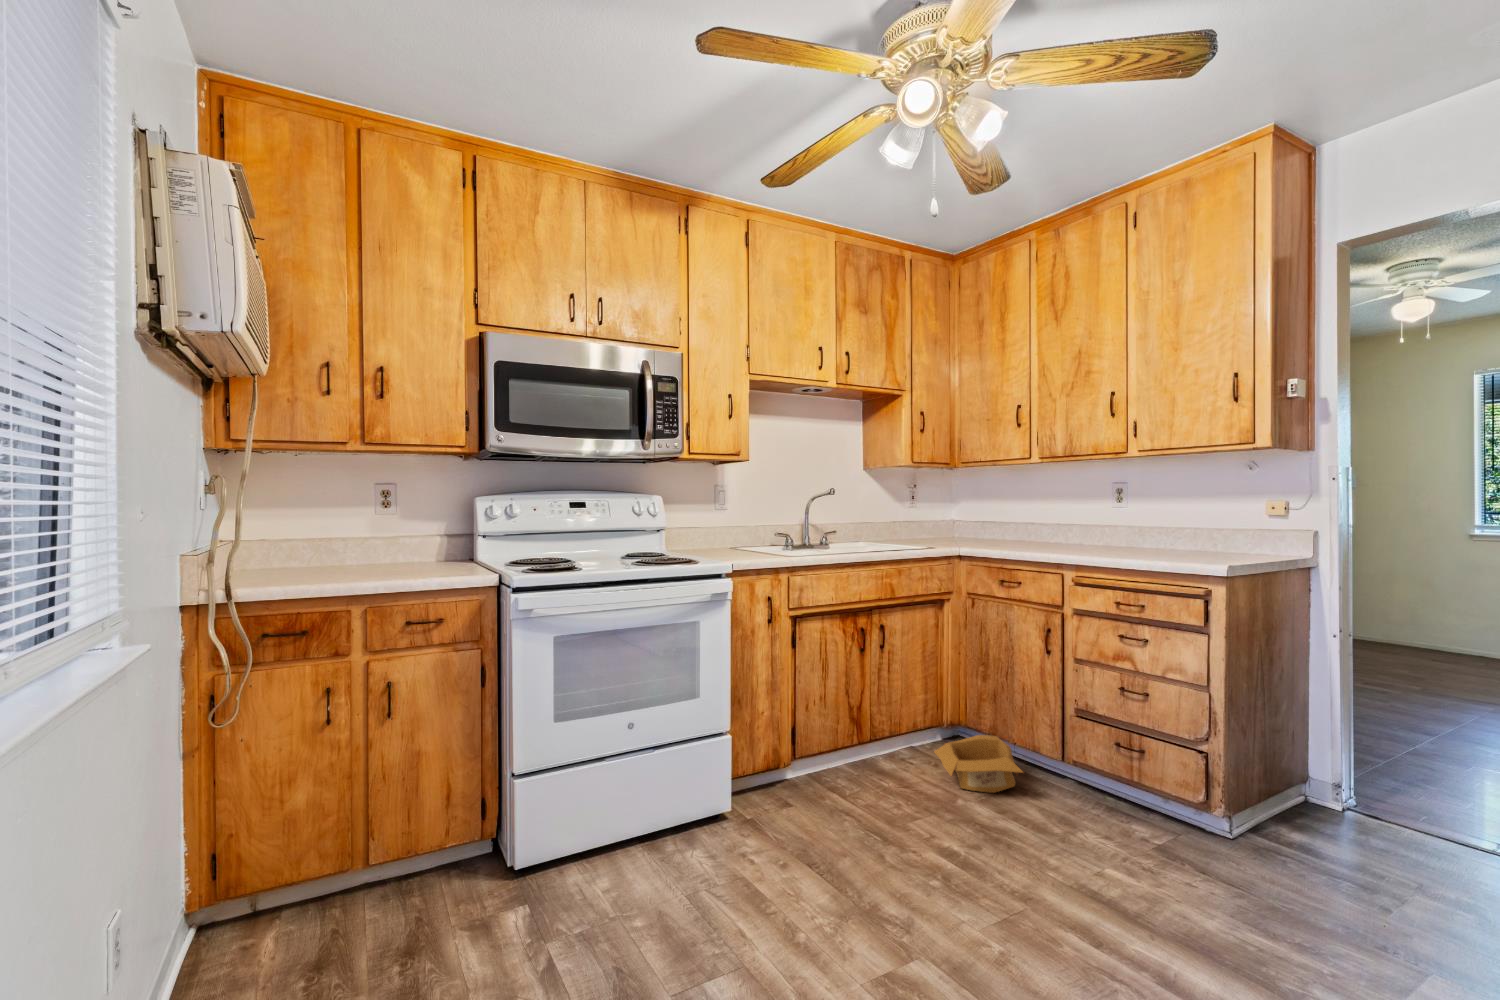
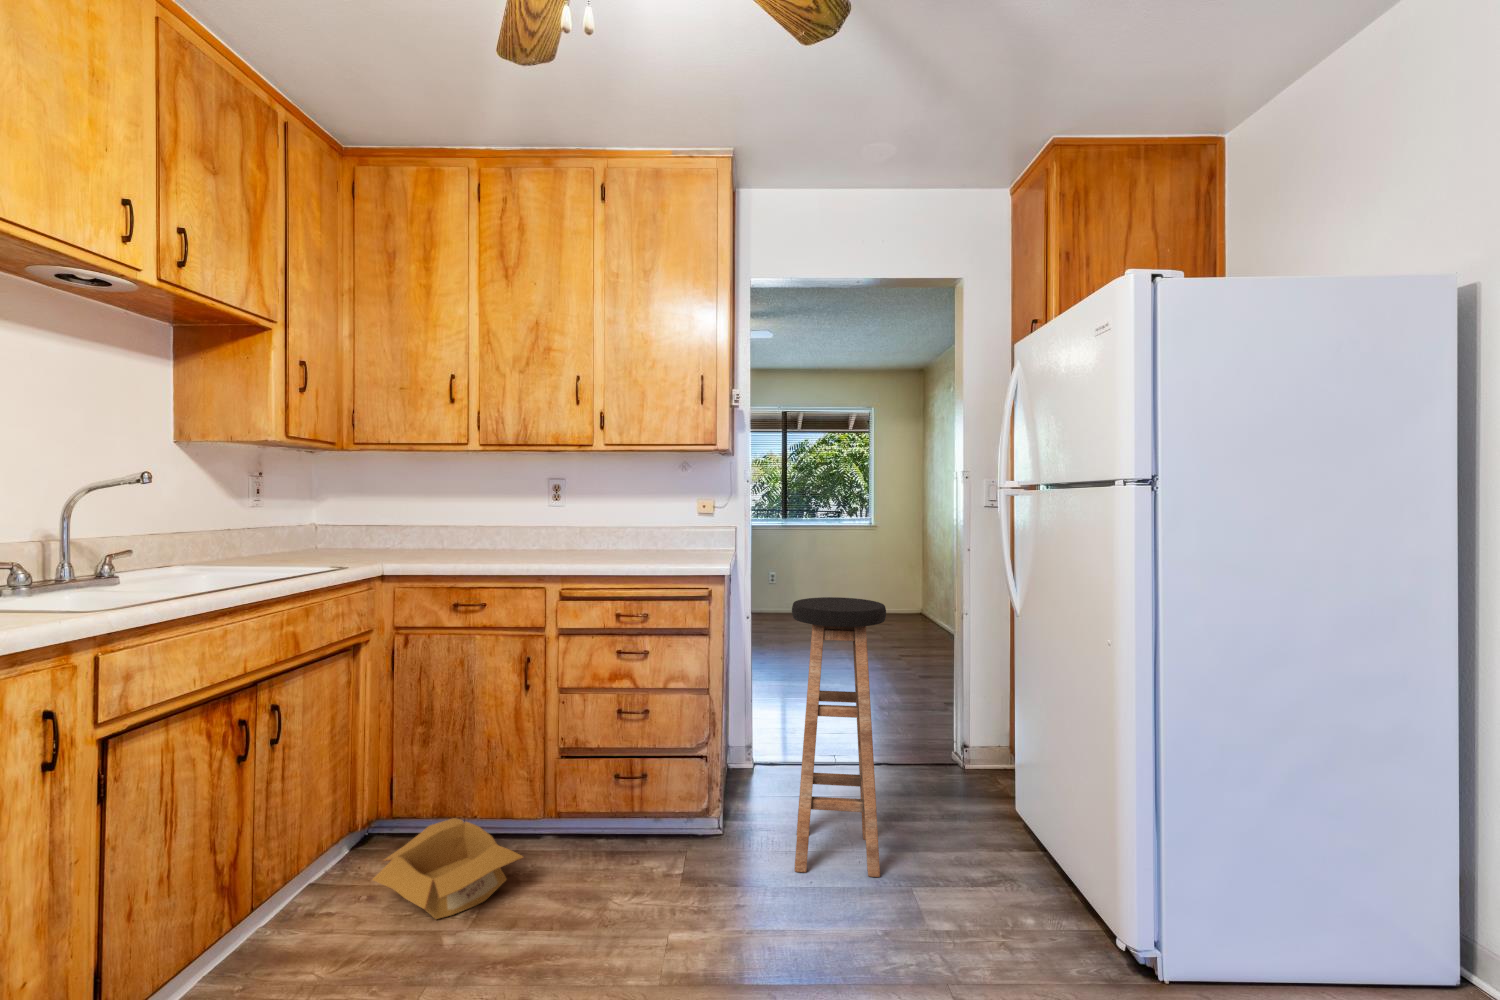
bar stool: none [1275,610,1432,937] -> present [792,597,886,877]

